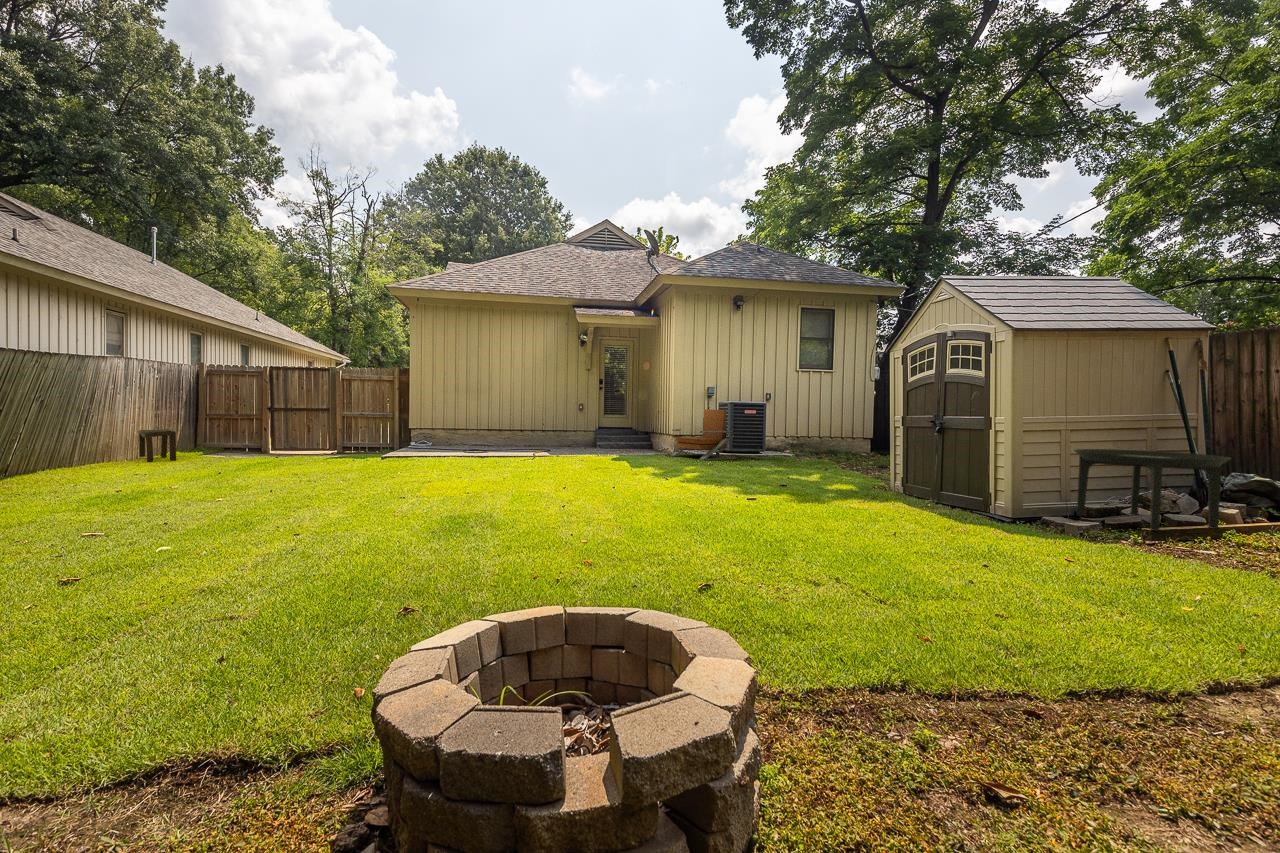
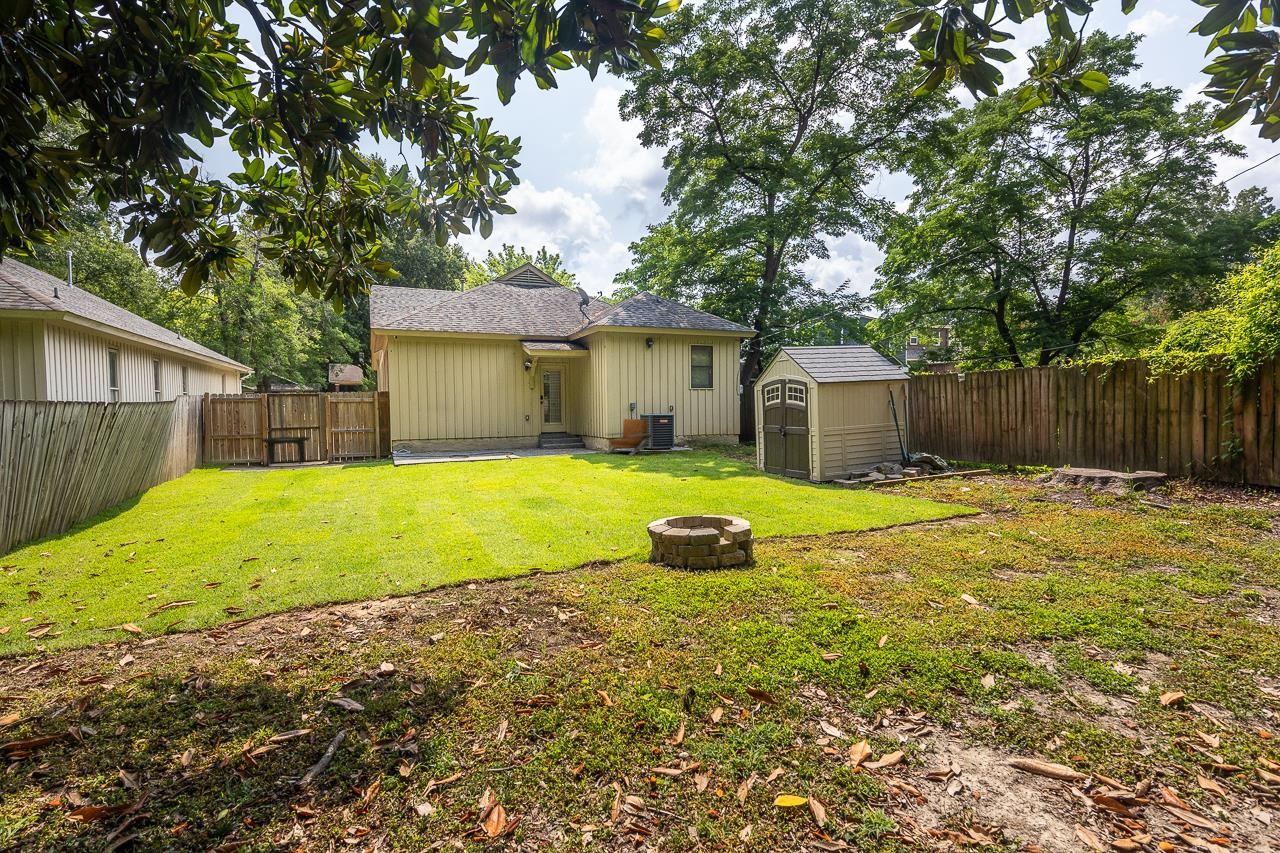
bench: present [138,429,176,462] -> none [182,451,224,479]
round table: present [1074,449,1231,531] -> present [261,437,310,465]

